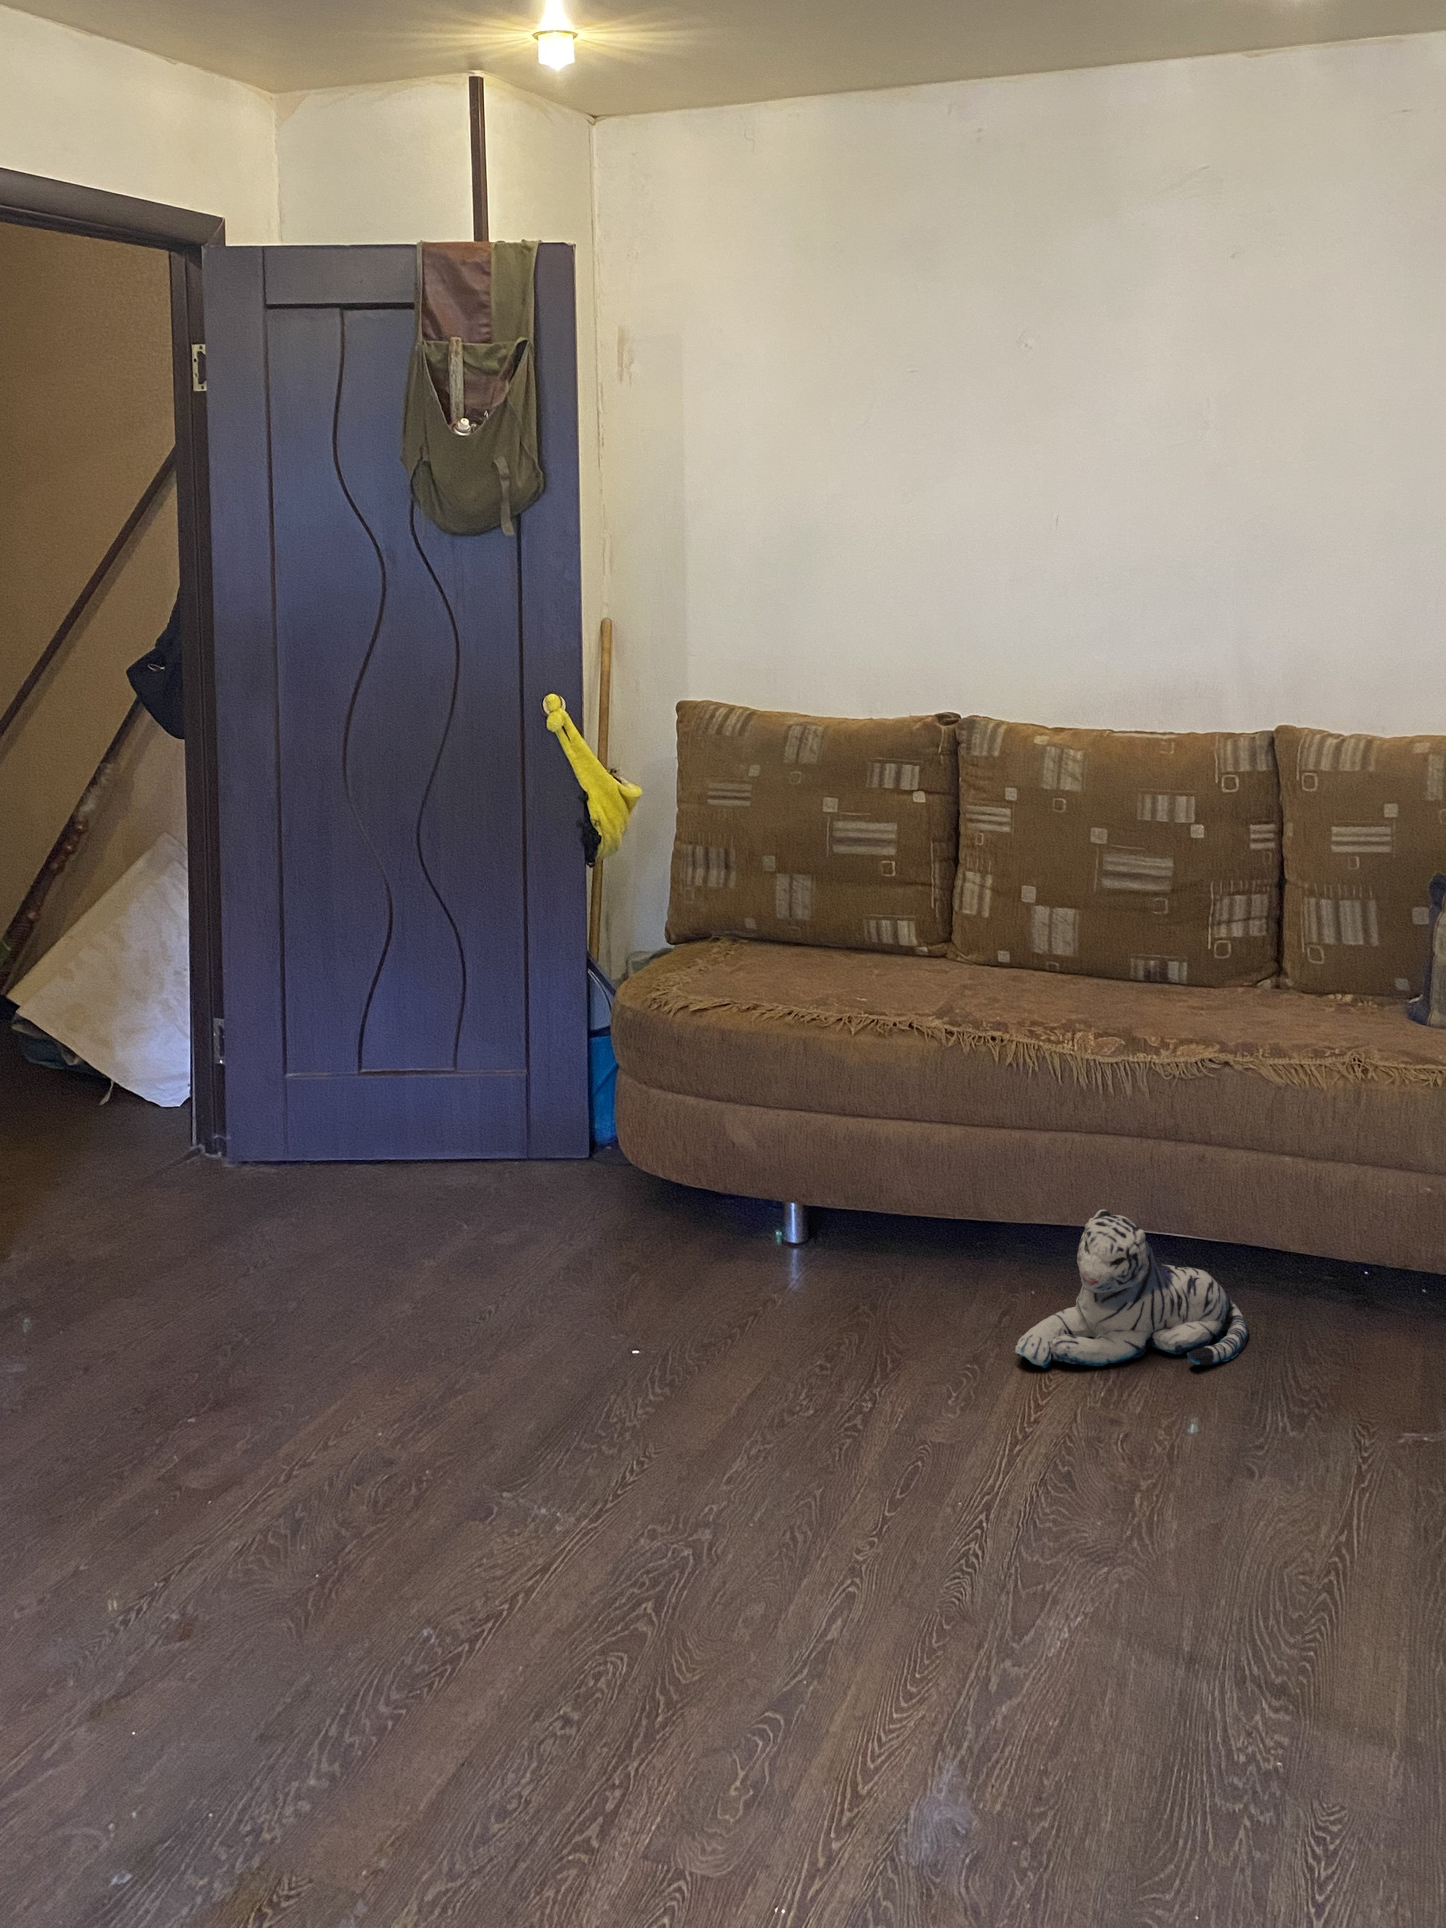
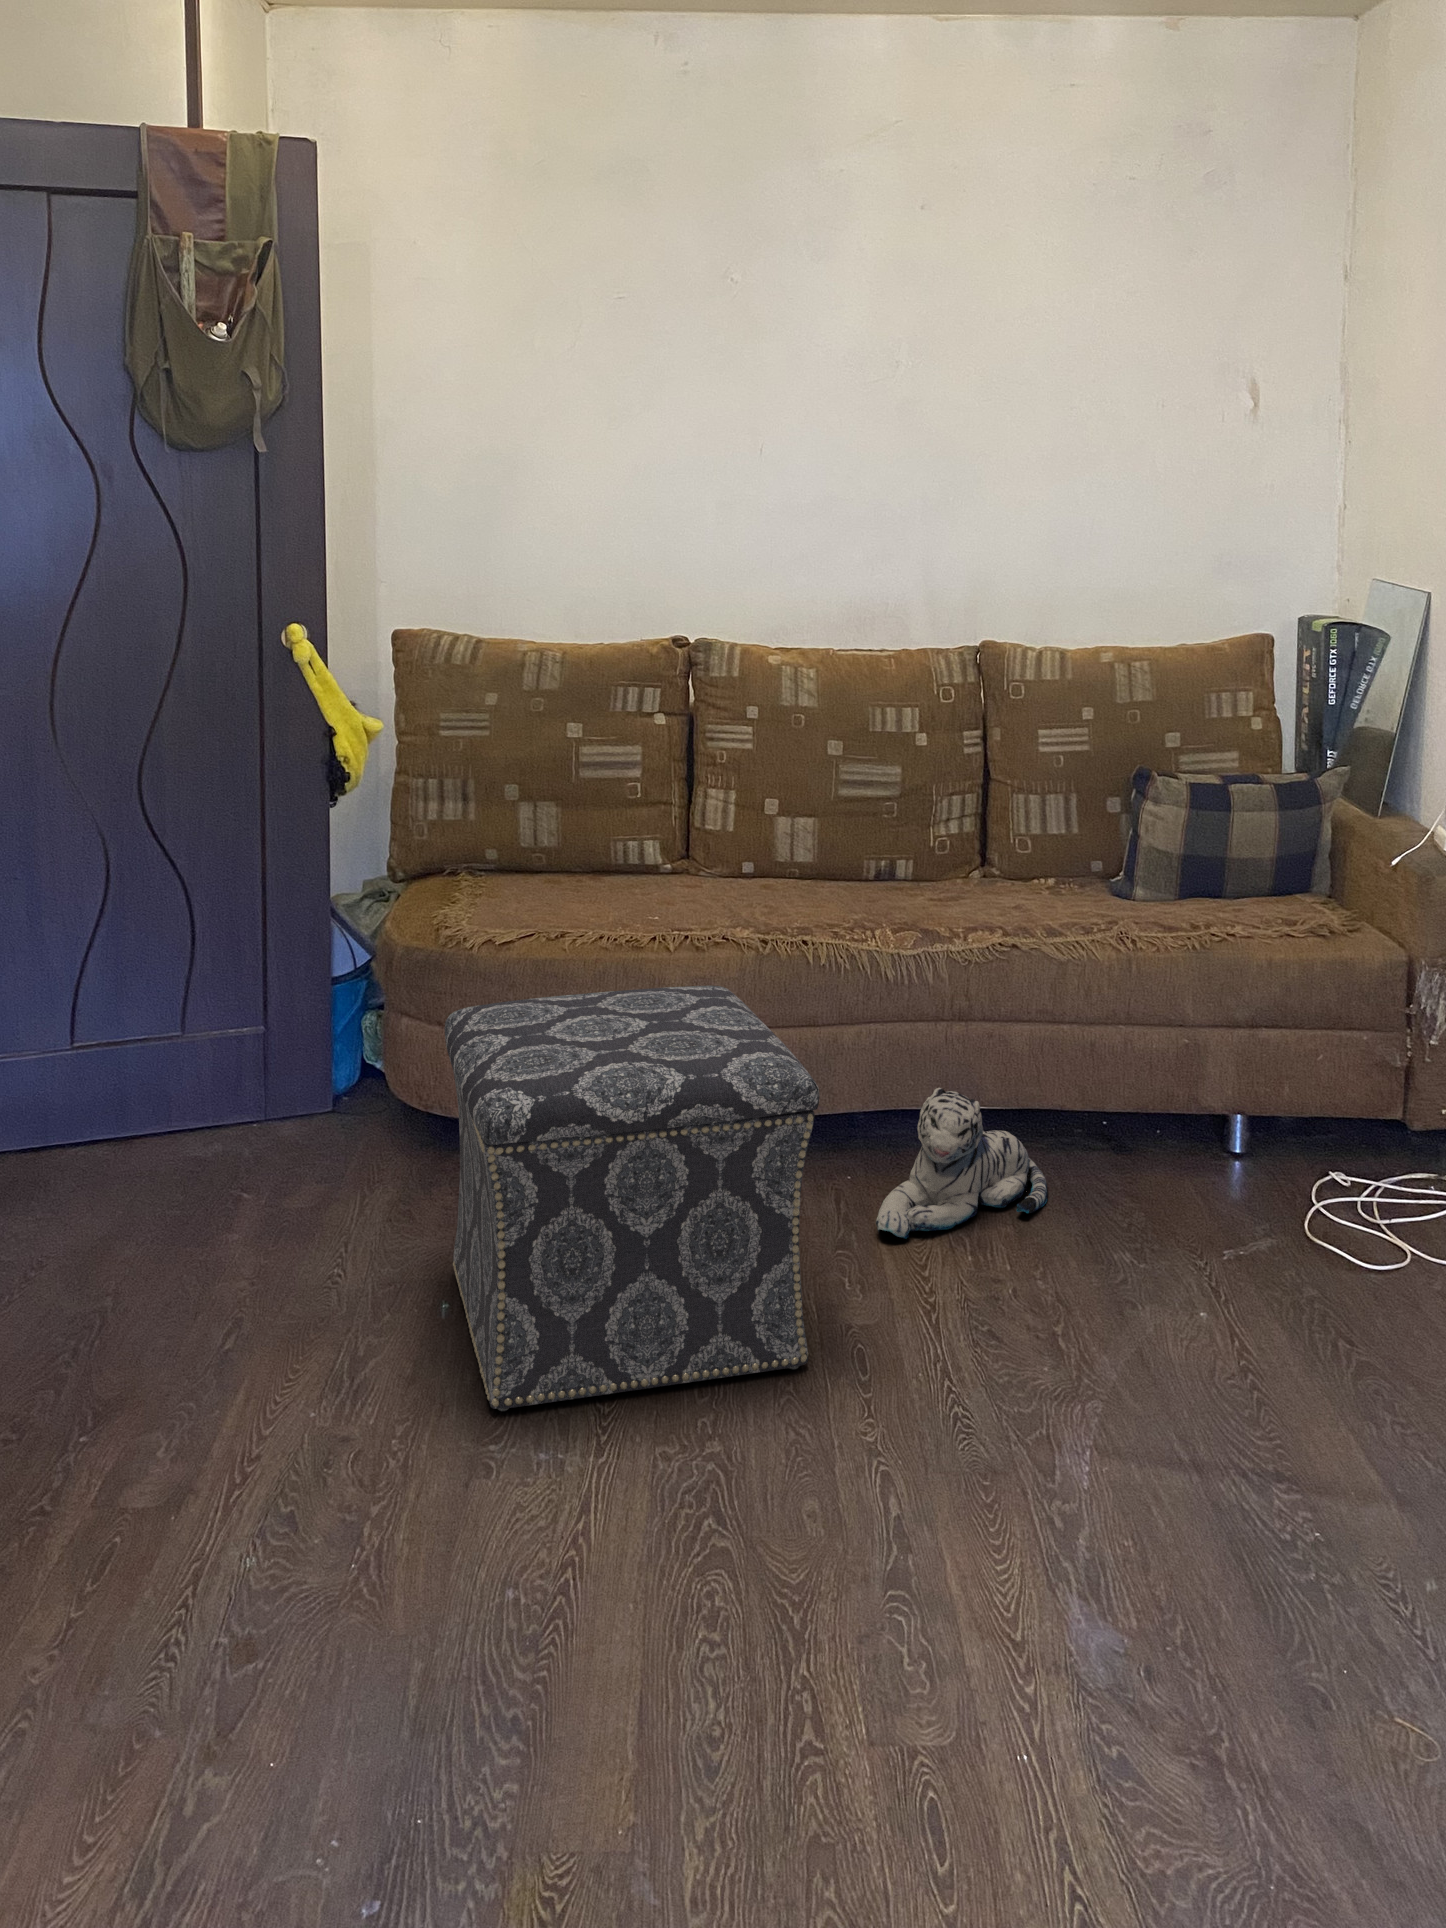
ottoman: none [514,1064,865,1476] -> present [444,986,820,1411]

